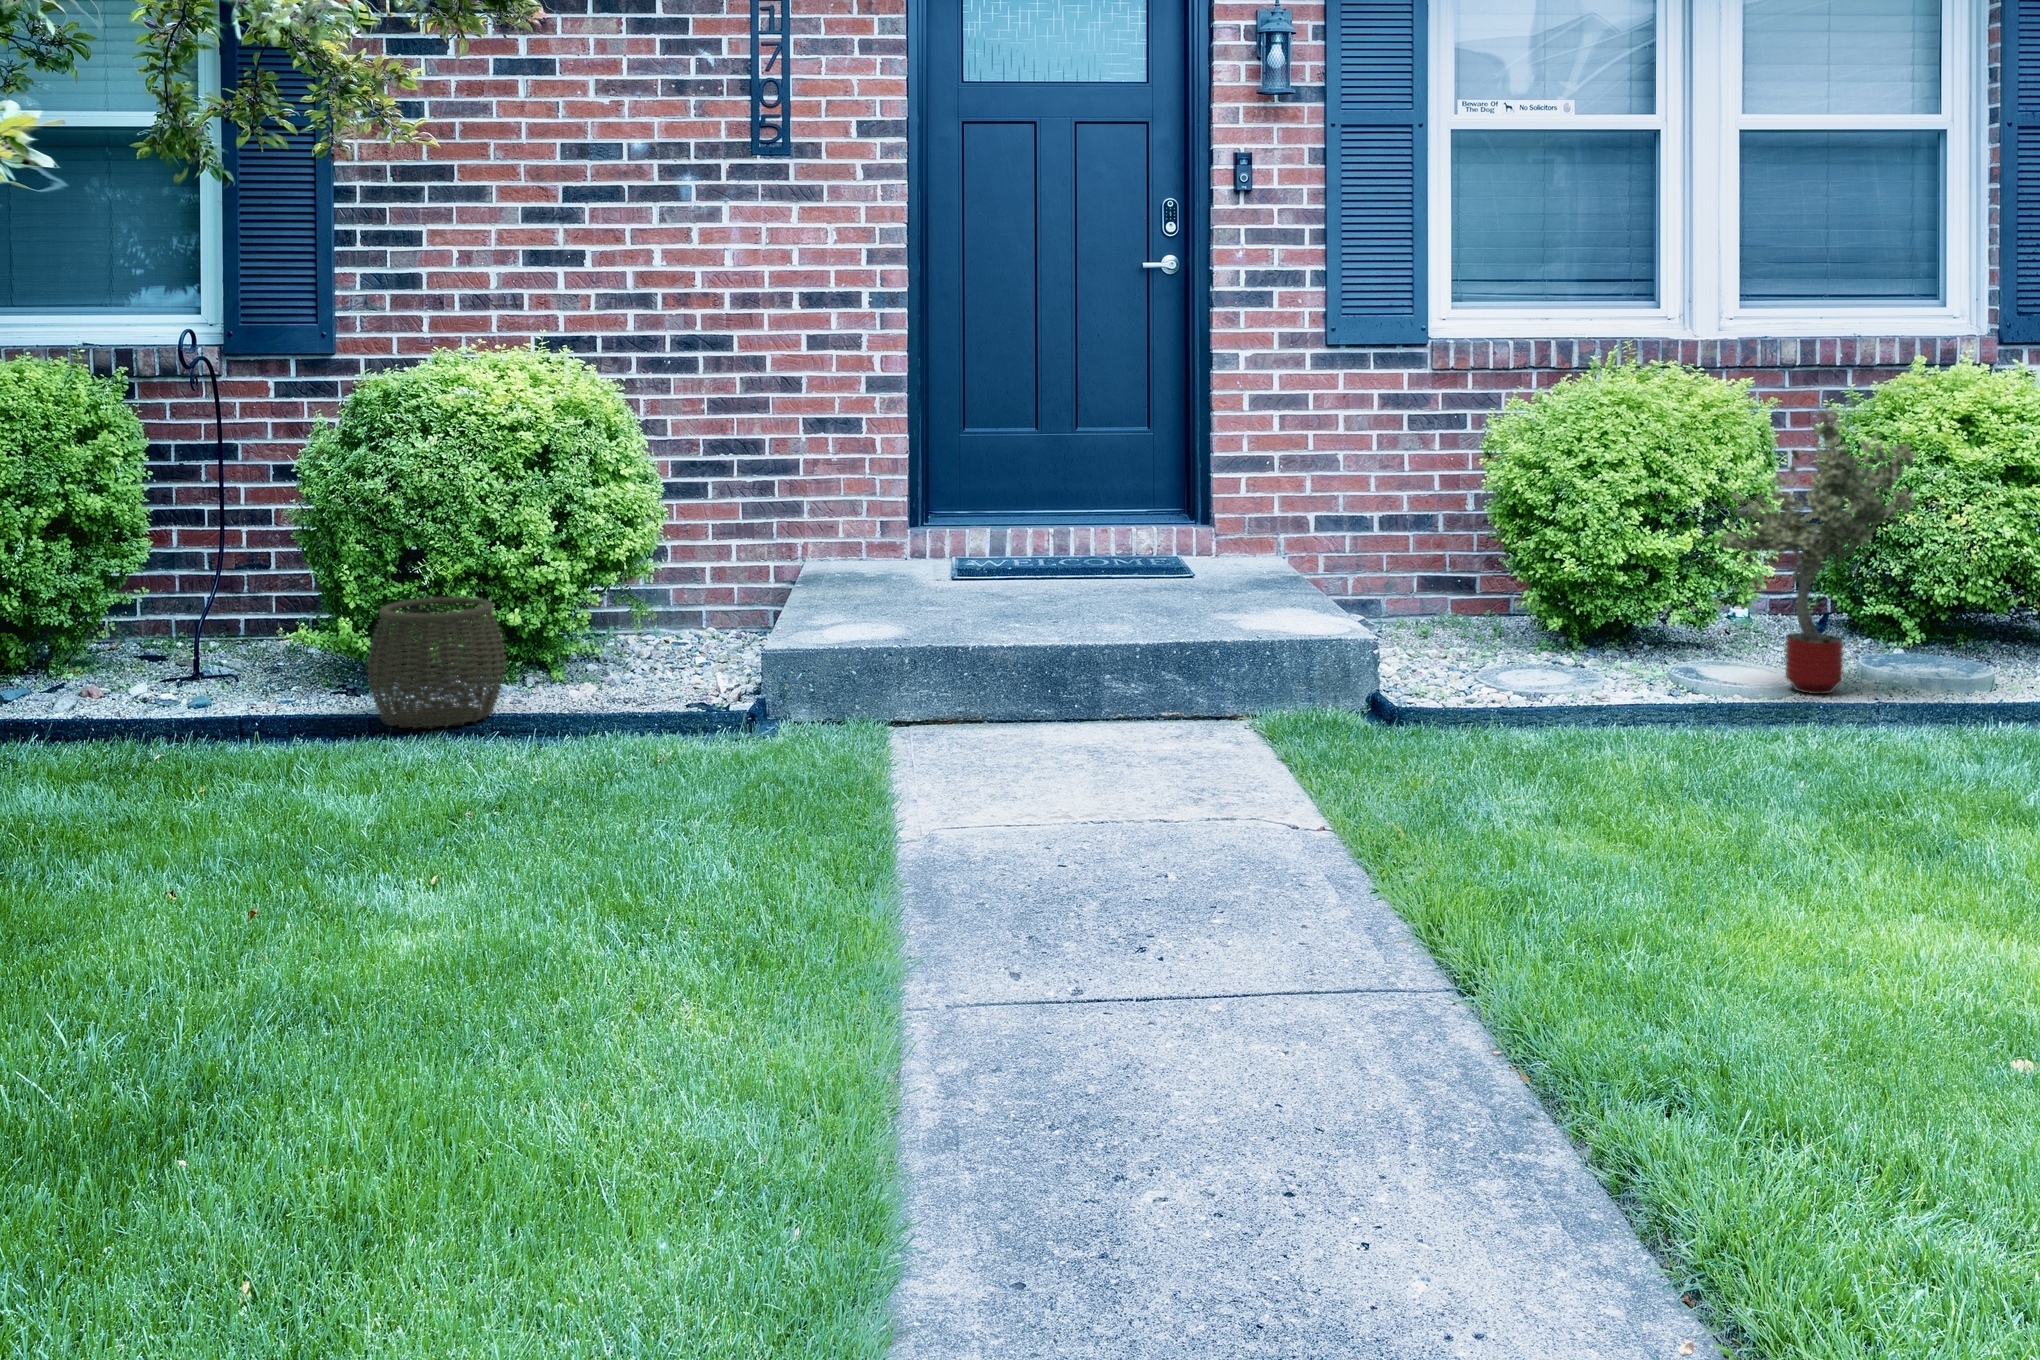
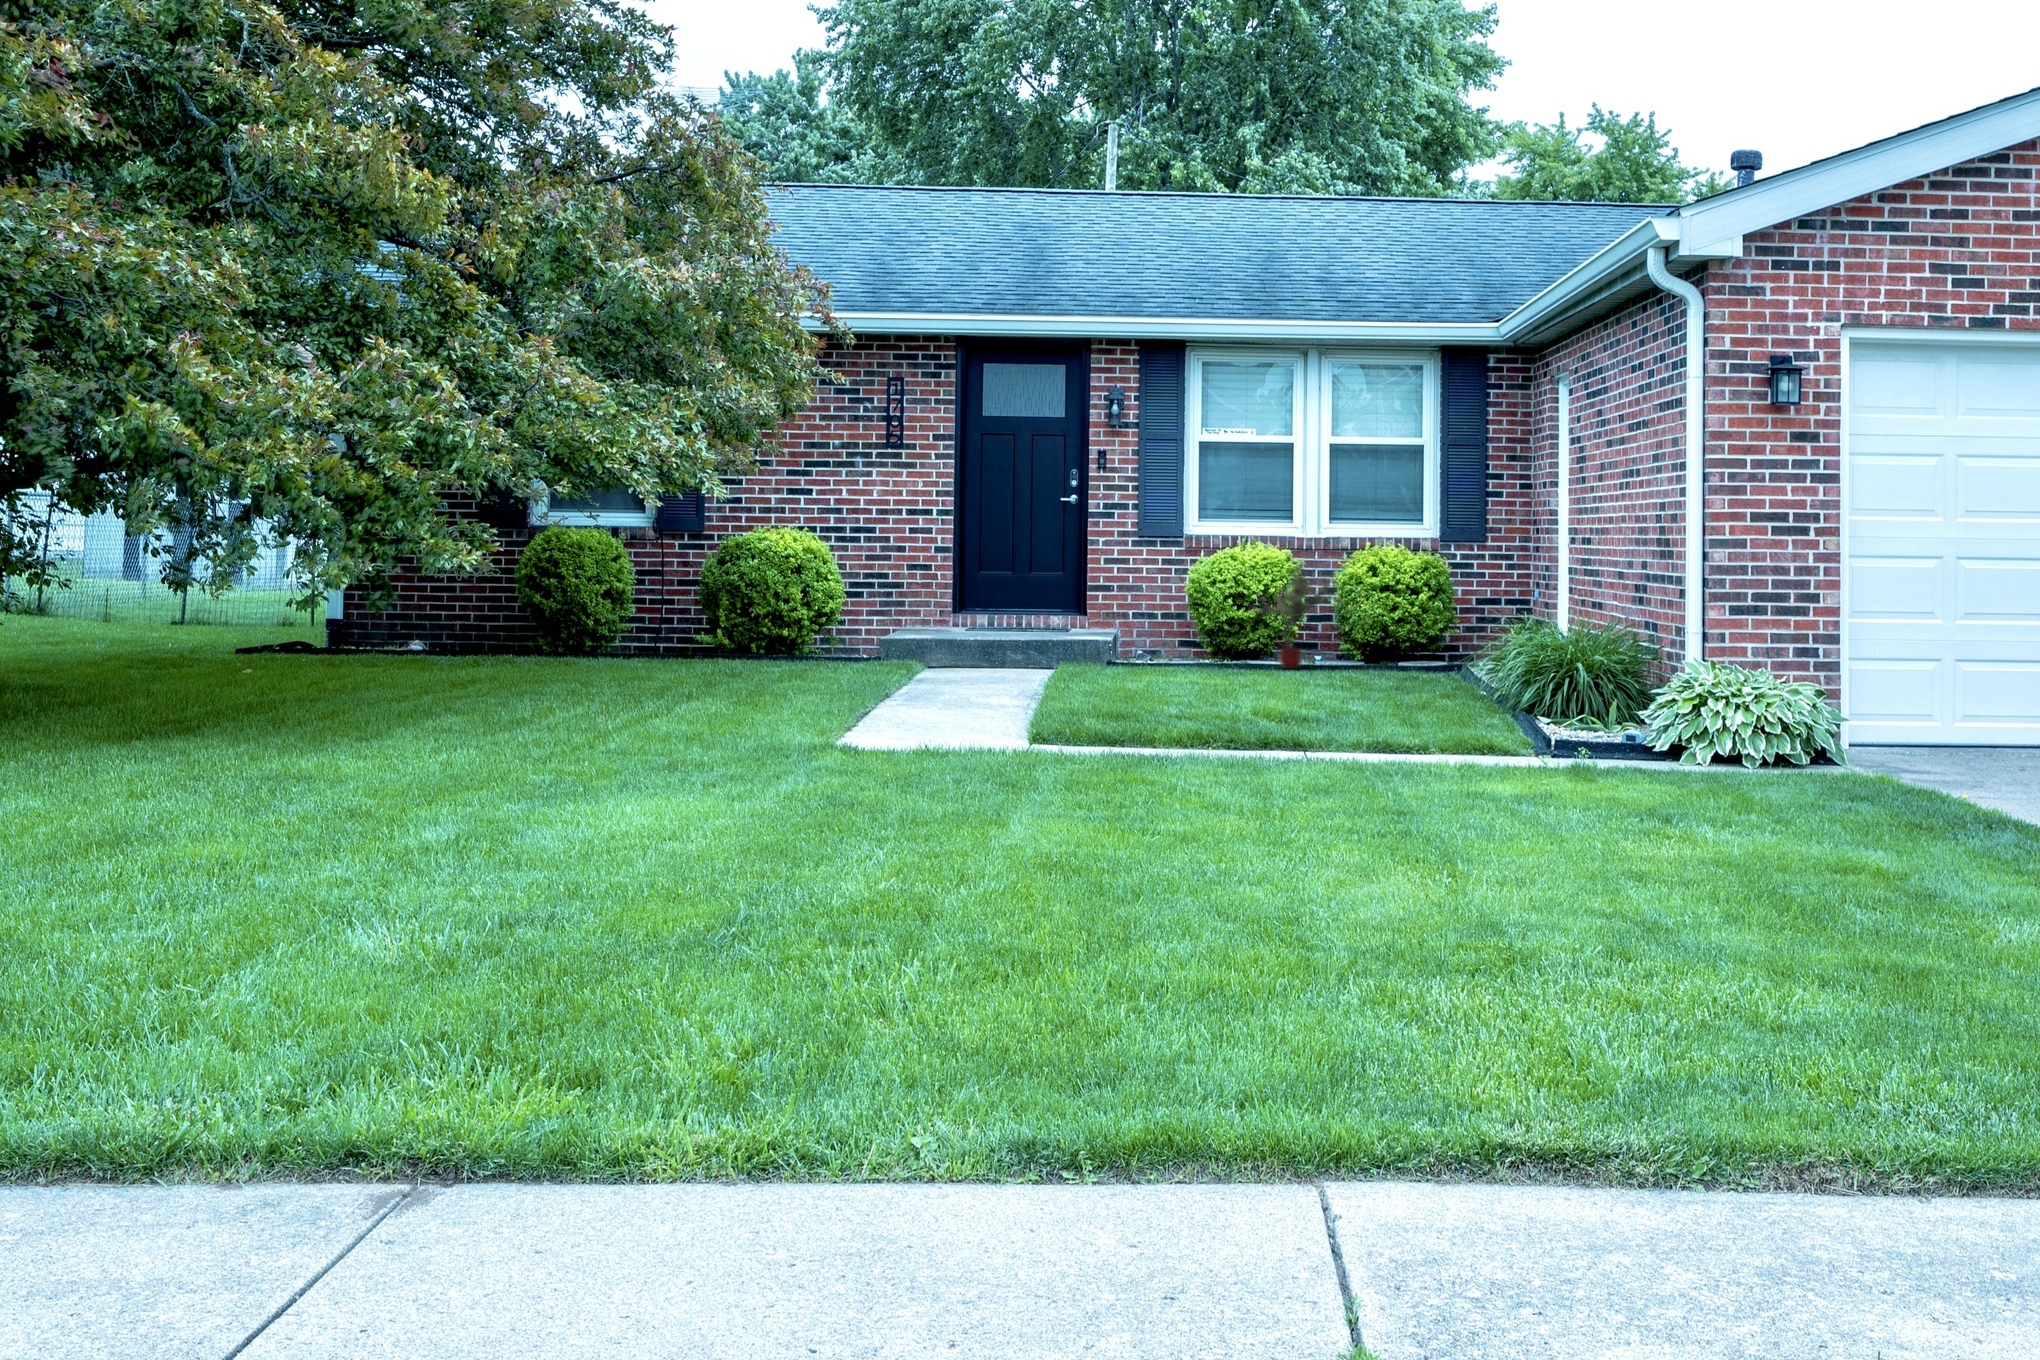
woven basket: present [367,597,507,728] -> none [731,621,782,665]

